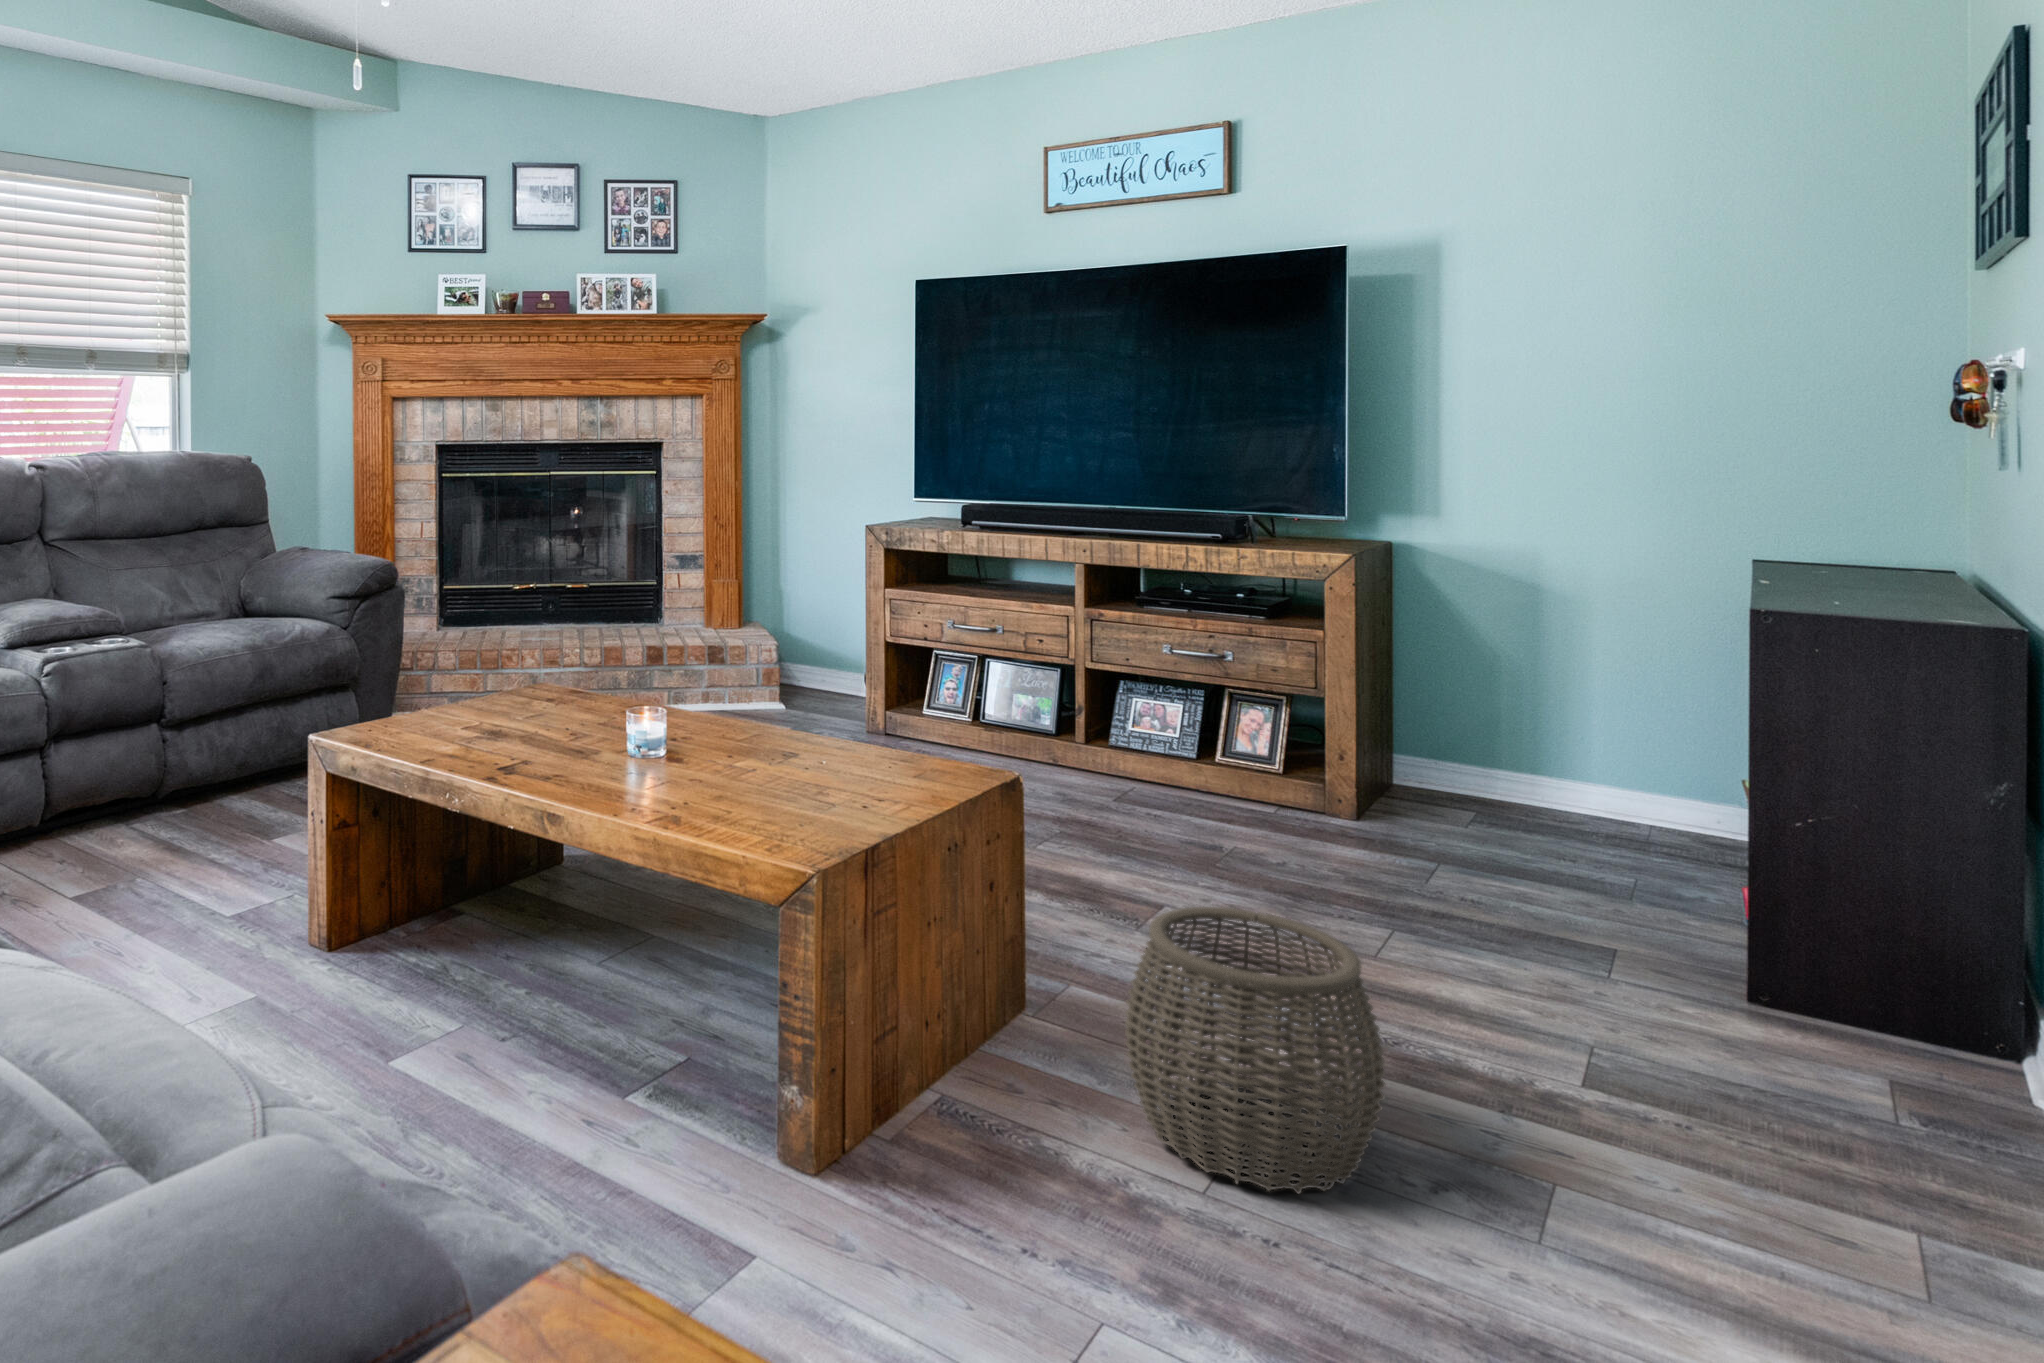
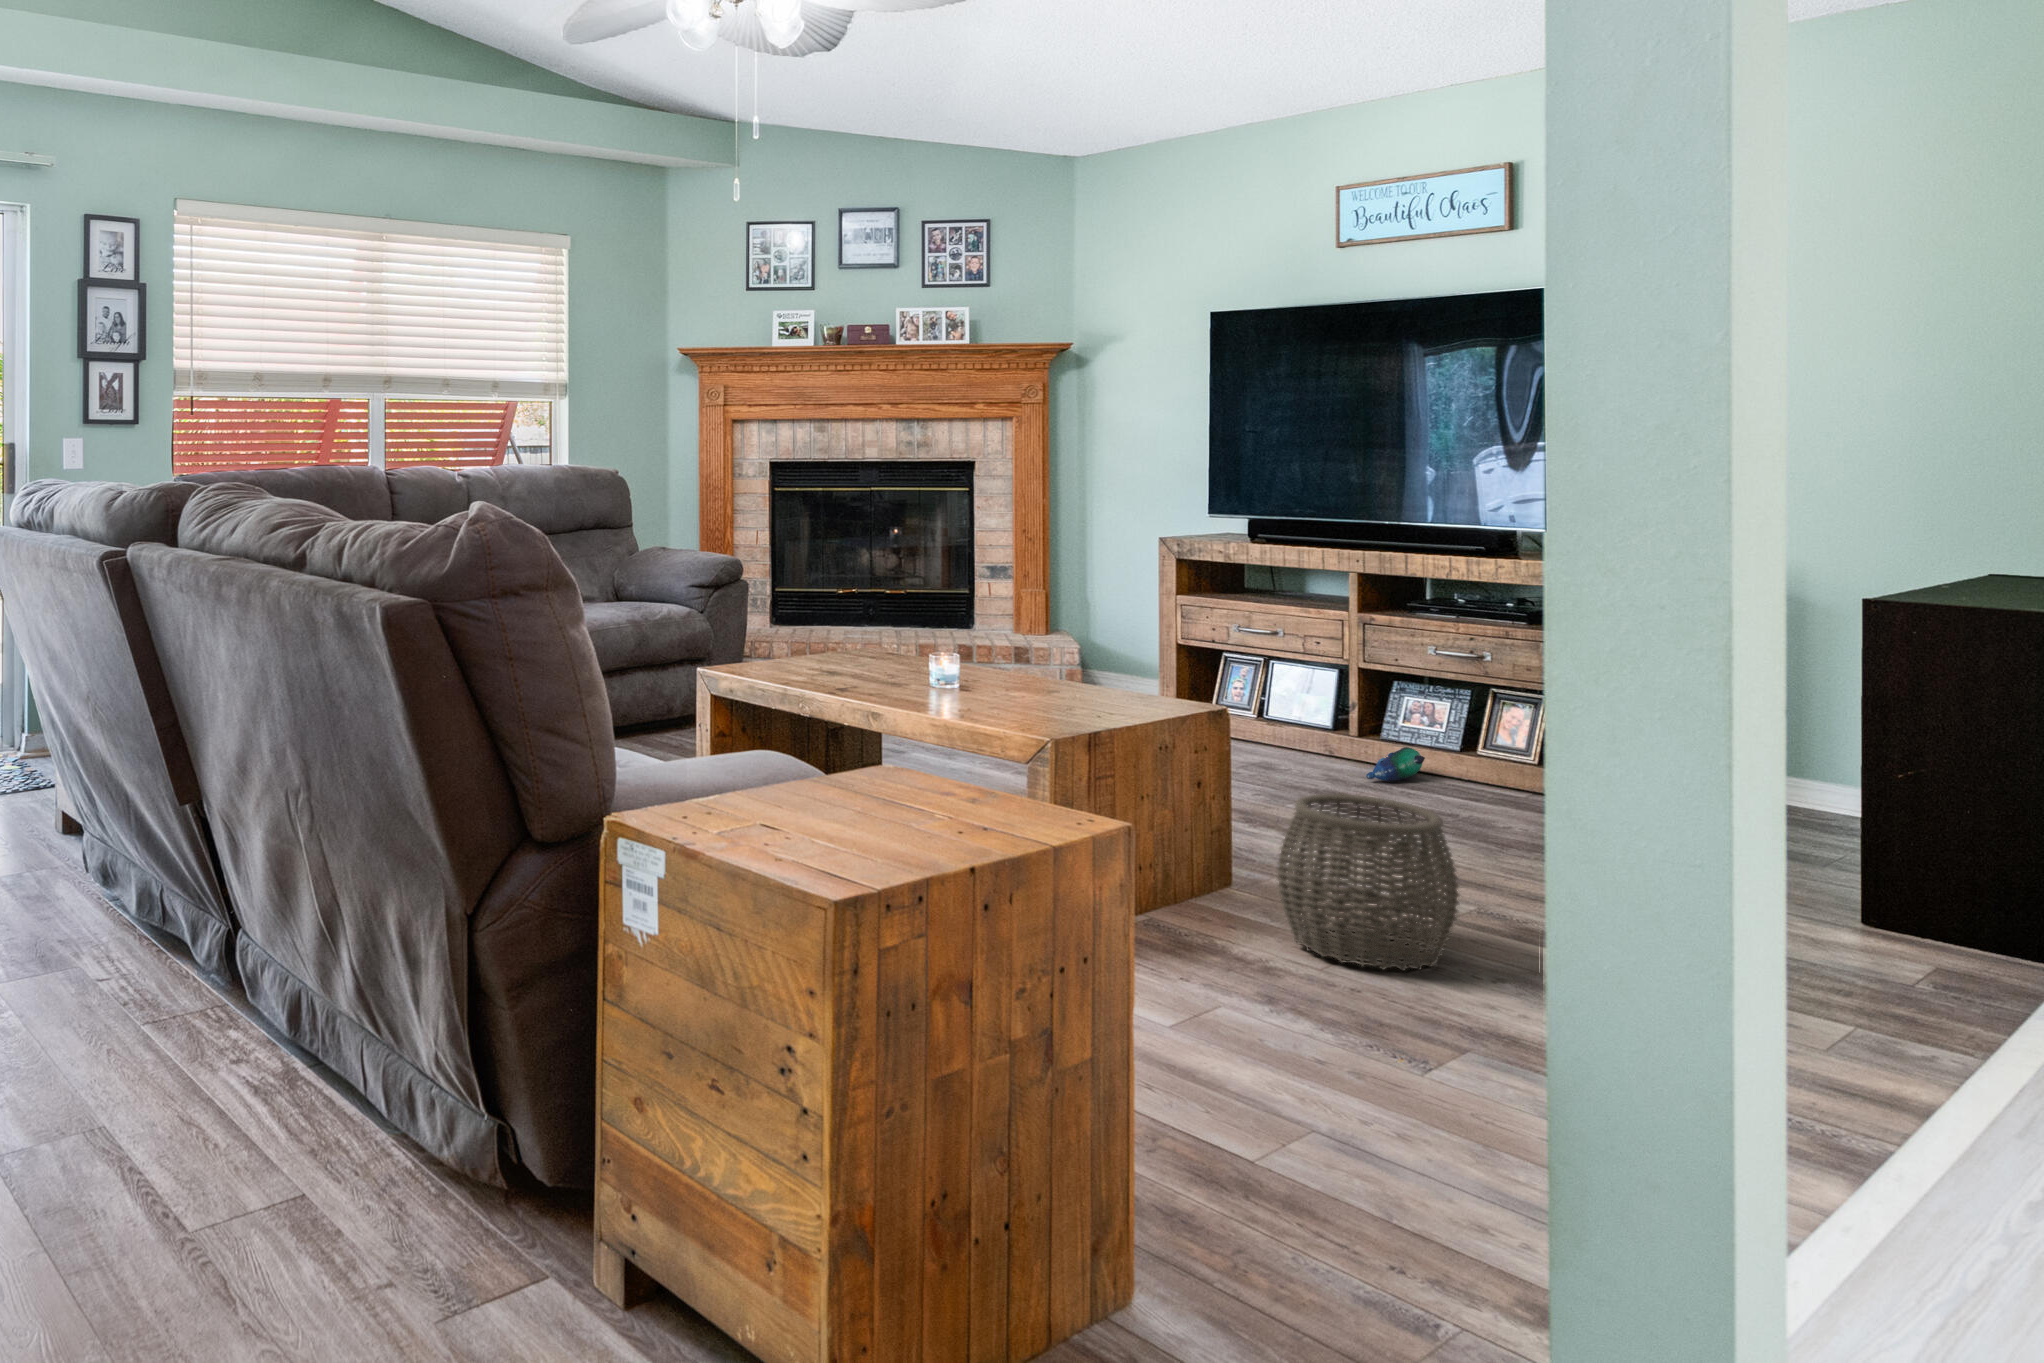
plush toy: none [1106,758,1165,801] -> present [1366,747,1425,781]

